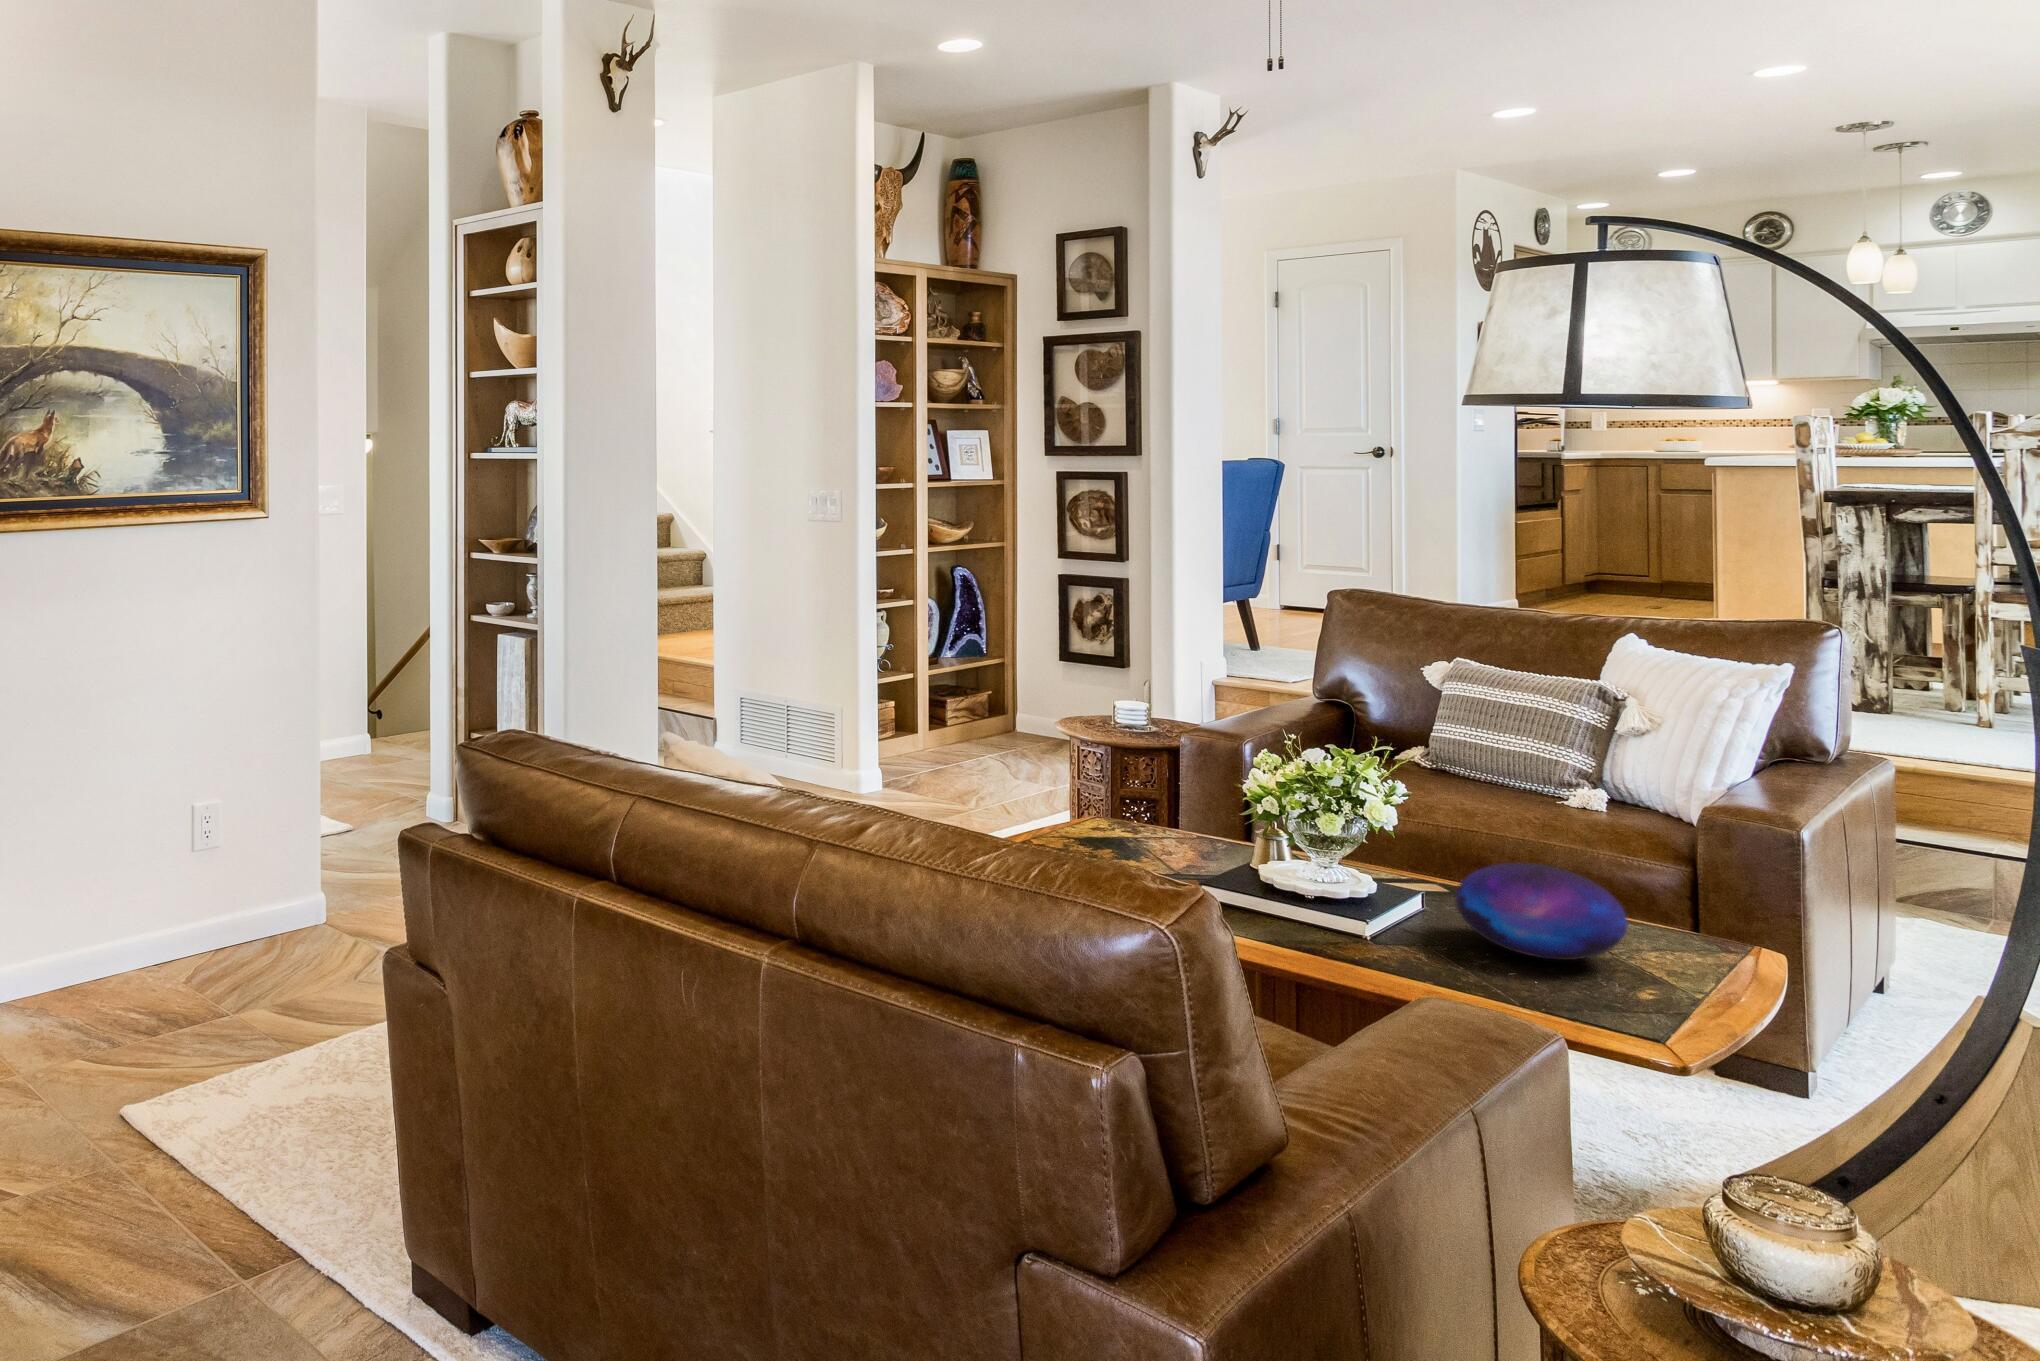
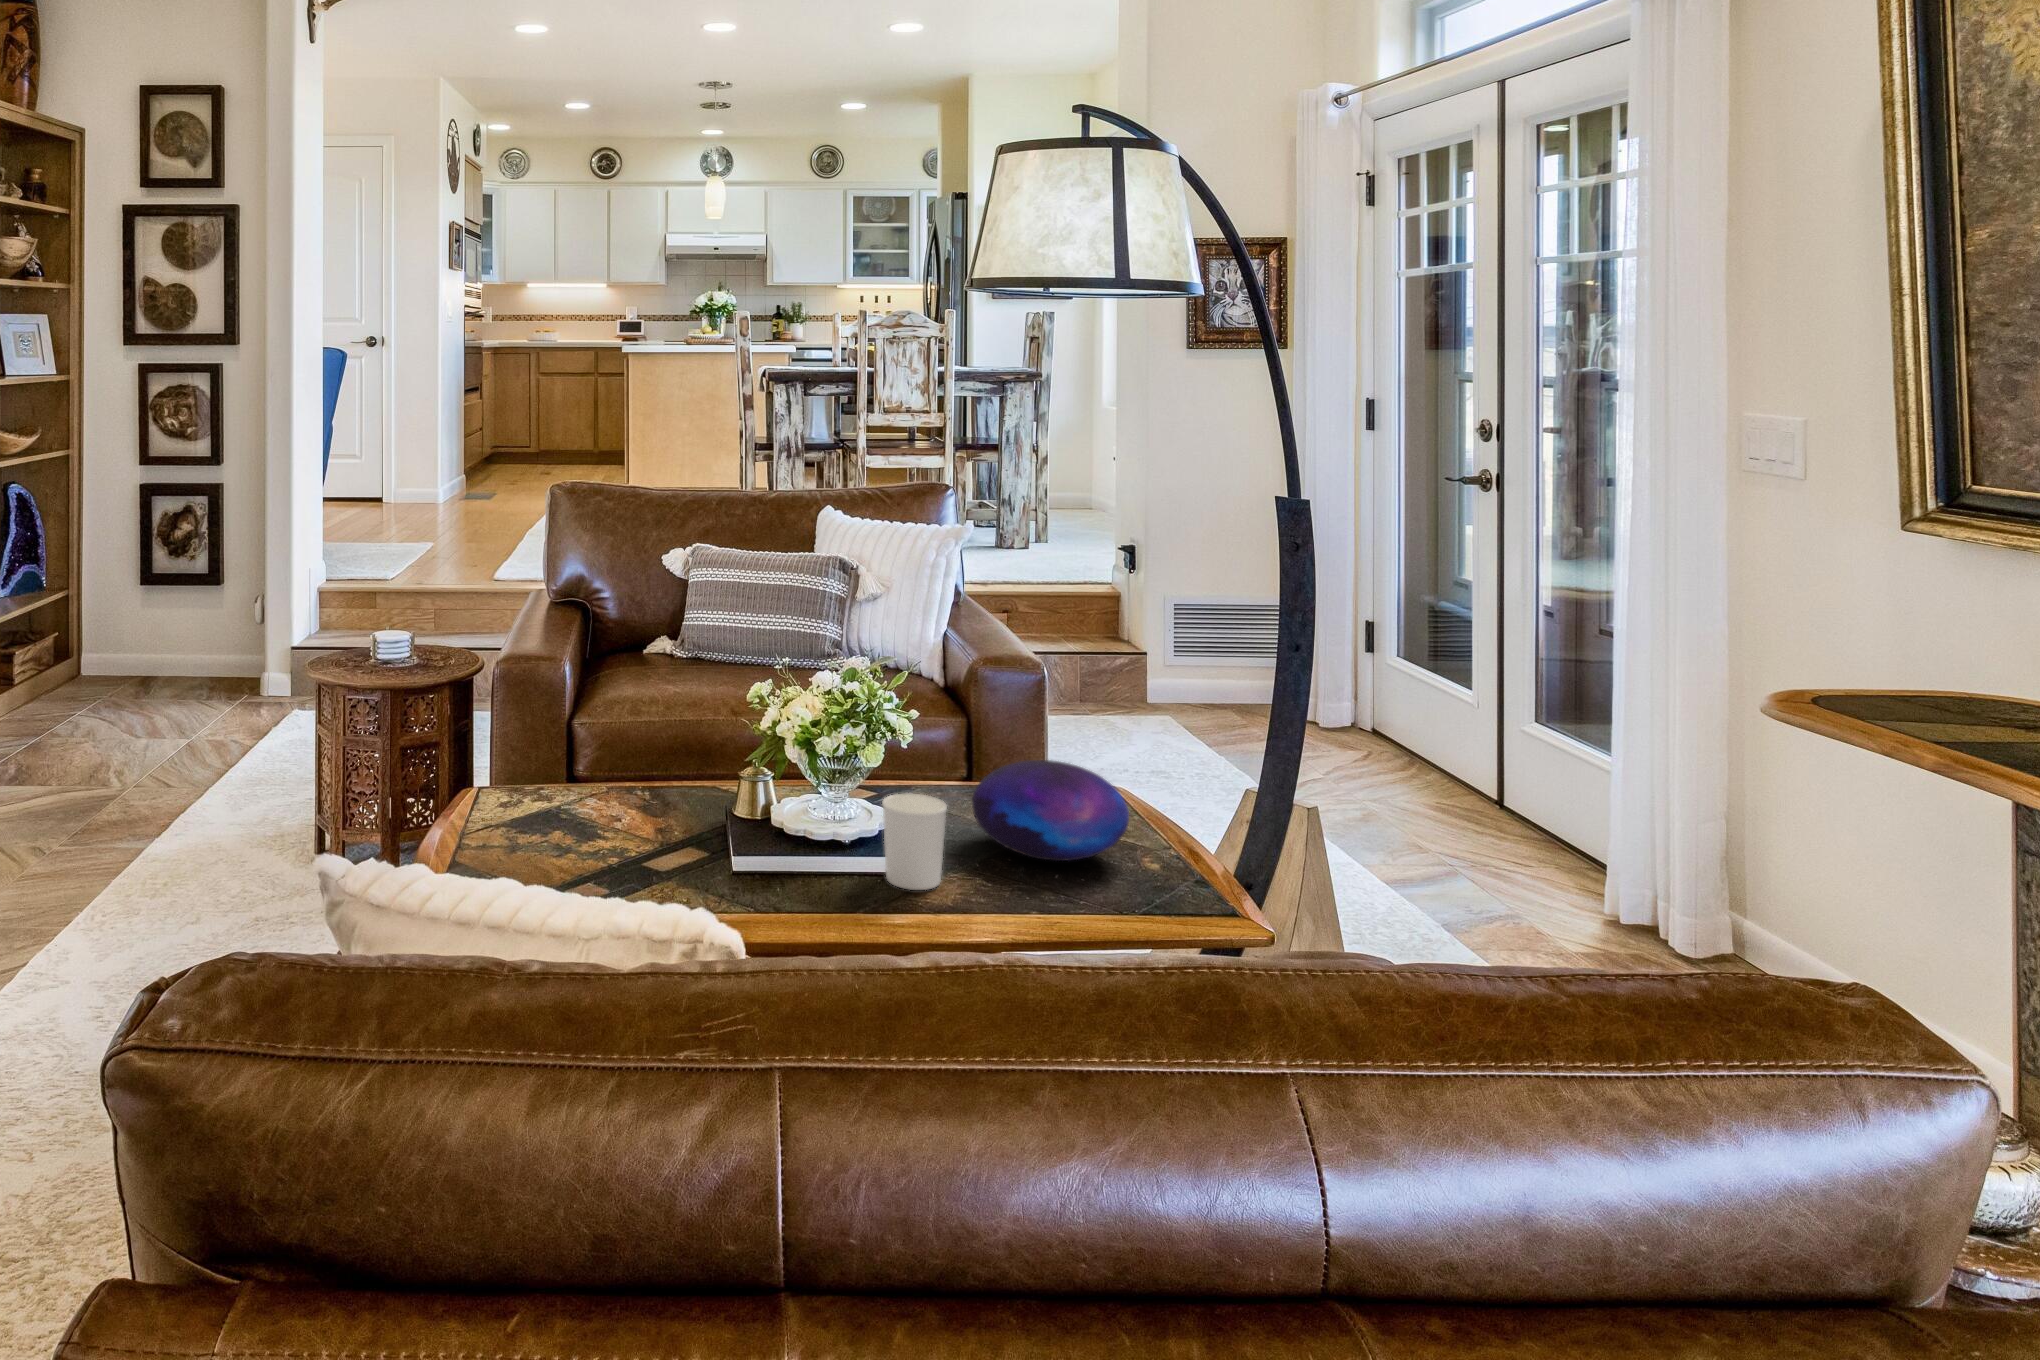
candle holder: none [1321,857,1383,940] -> present [882,794,947,890]

